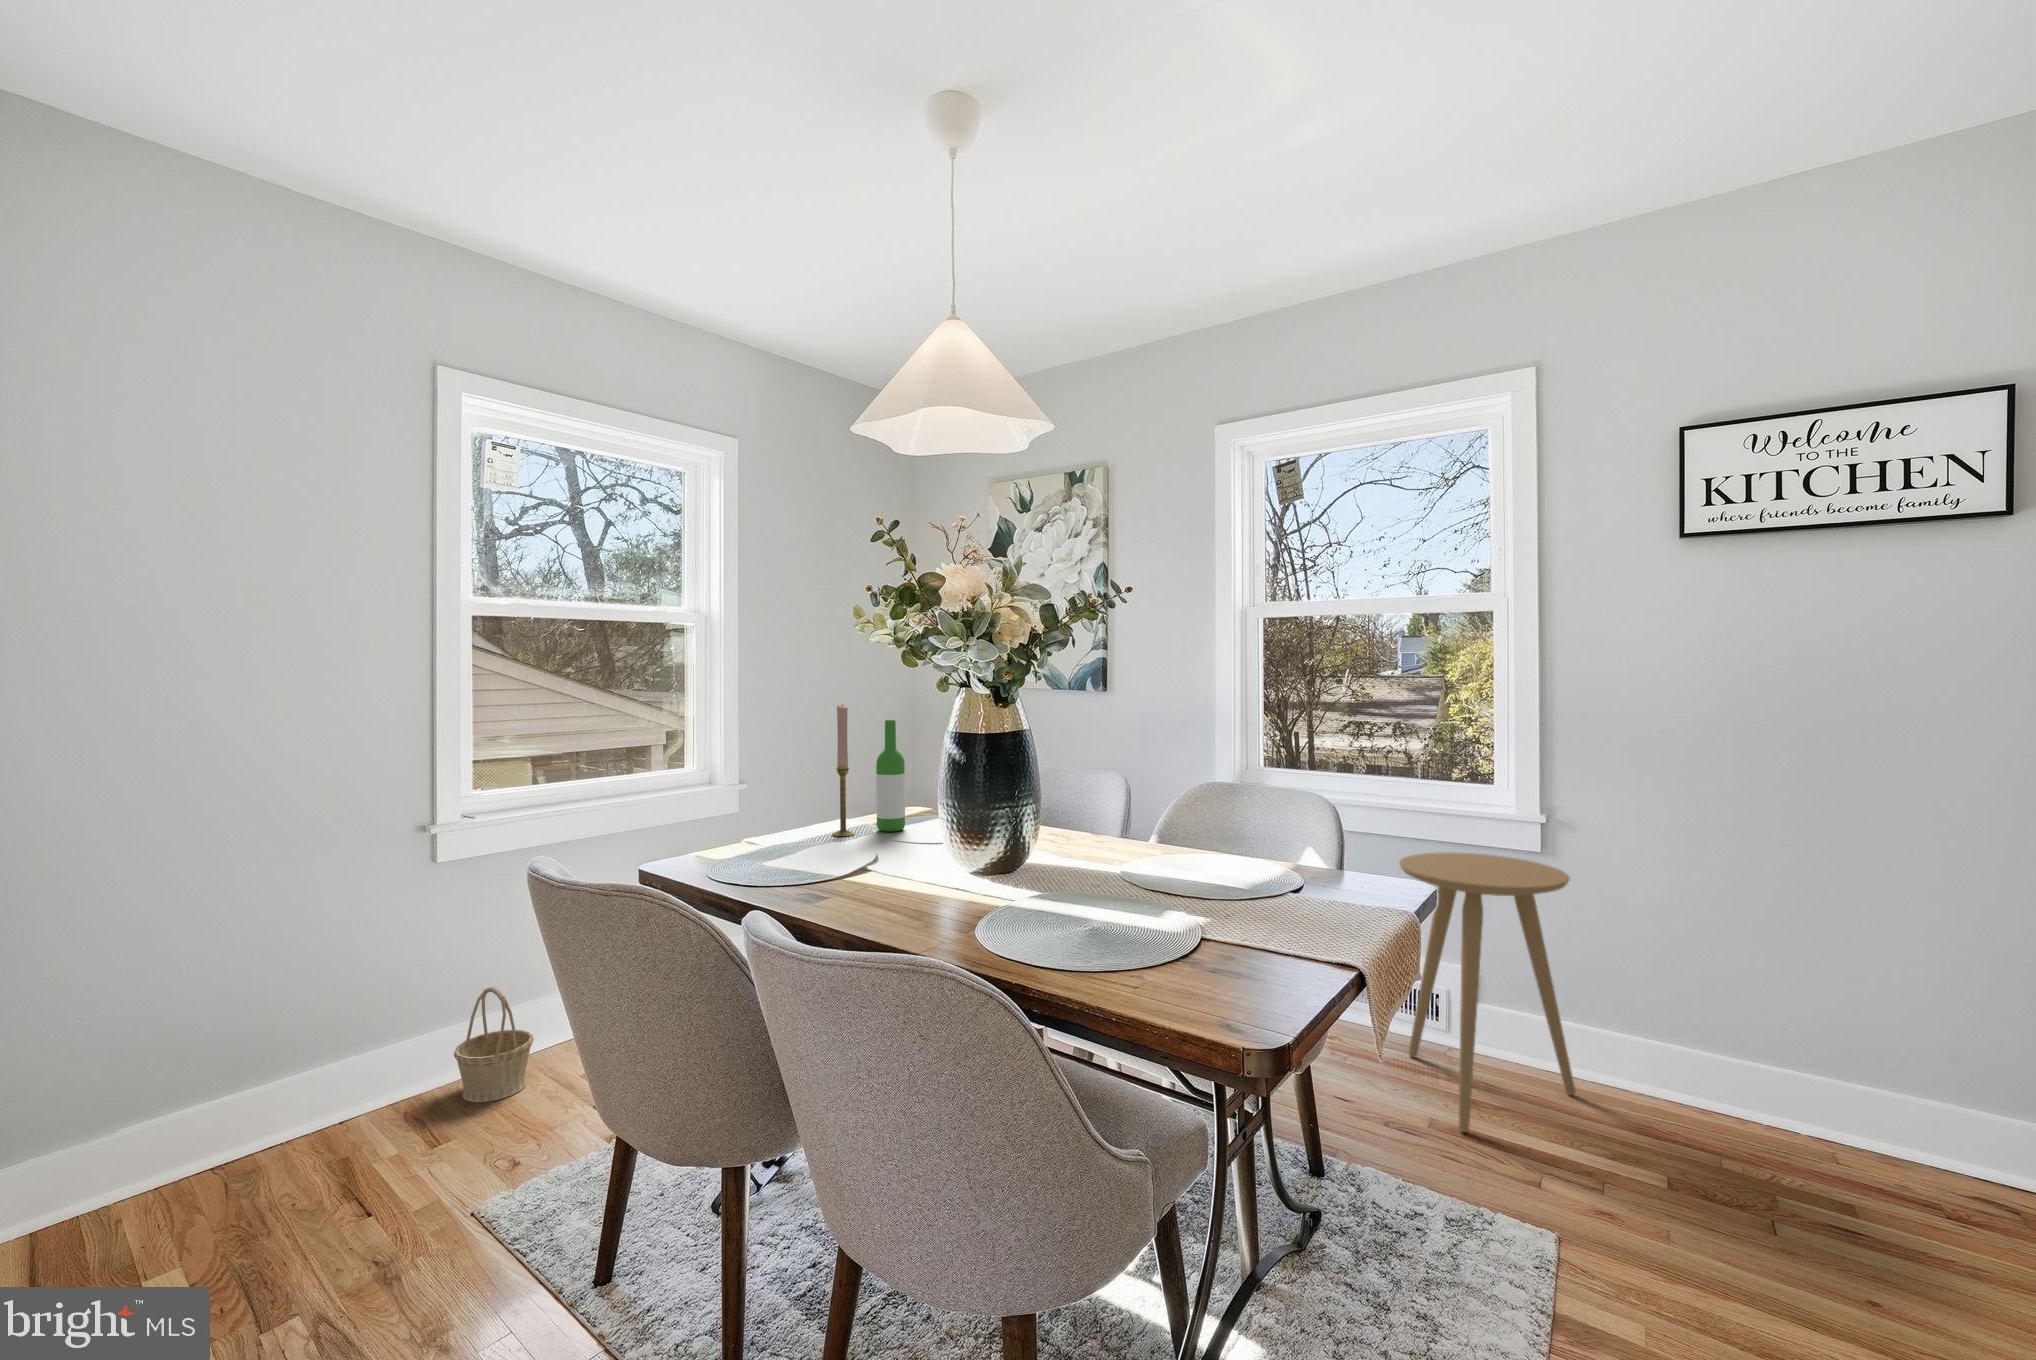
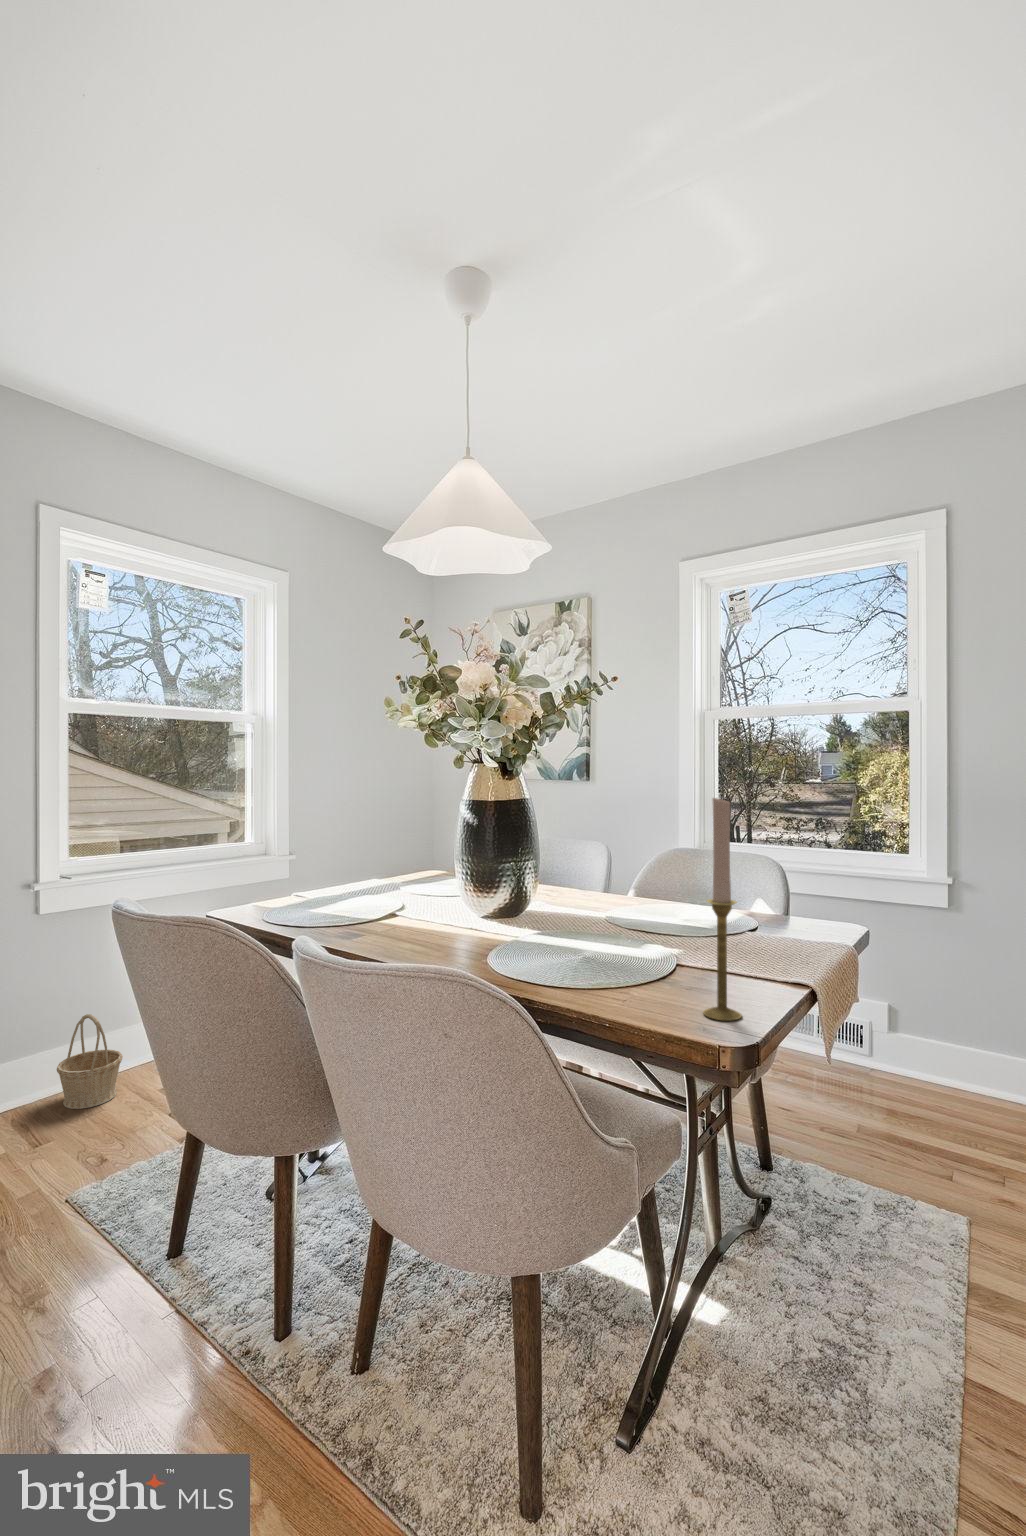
candlestick: present [832,704,854,836] -> present [703,798,742,1020]
wine bottle: present [876,720,905,832] -> none [405,795,428,886]
side table: present [1399,852,1576,1132] -> none [829,906,975,1133]

